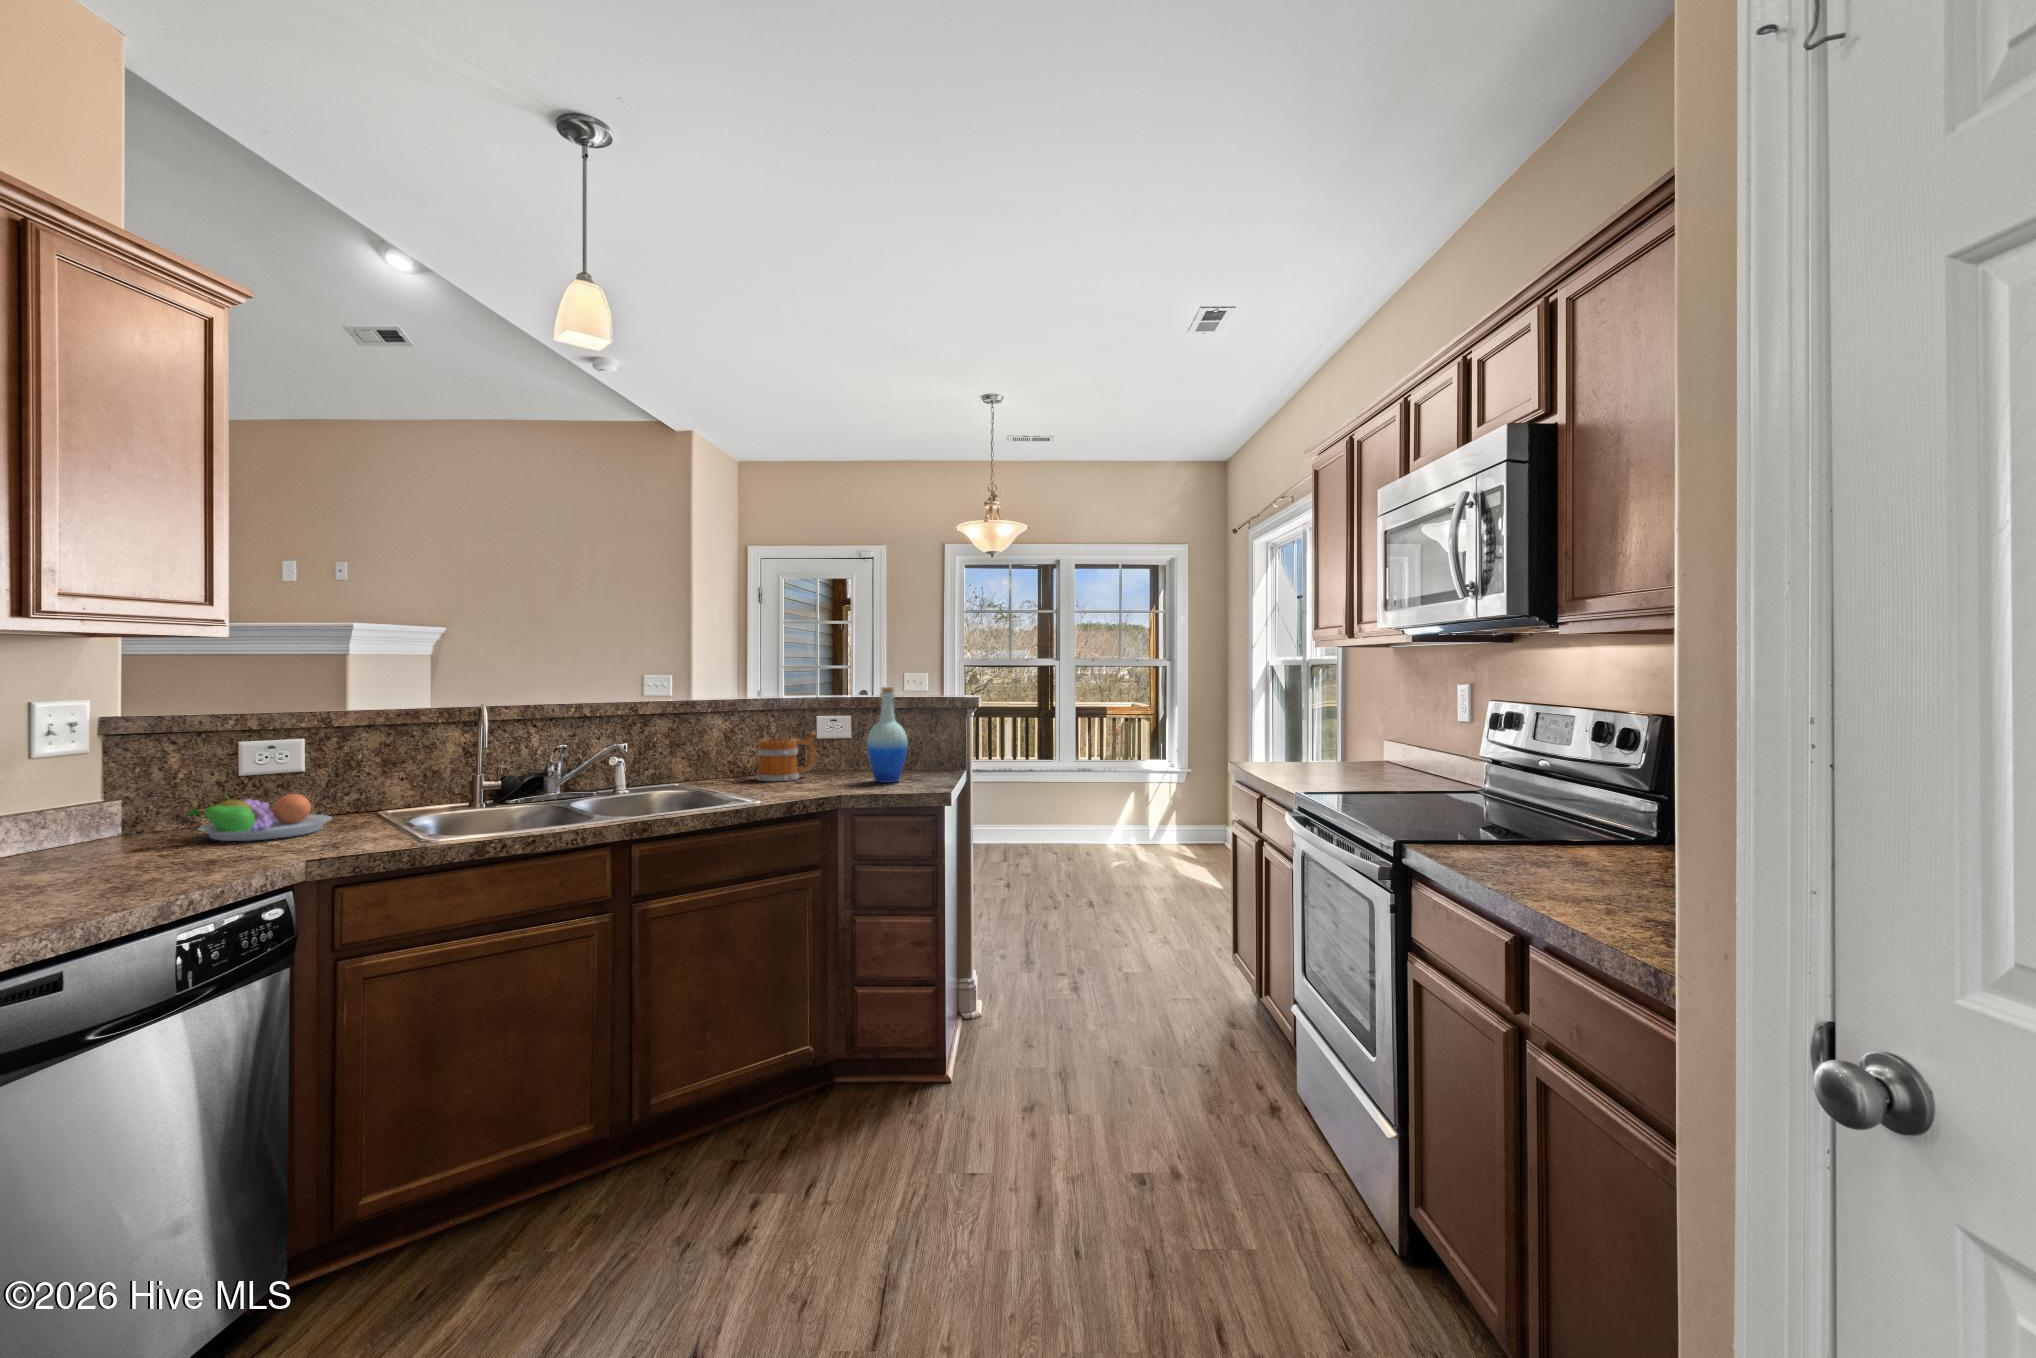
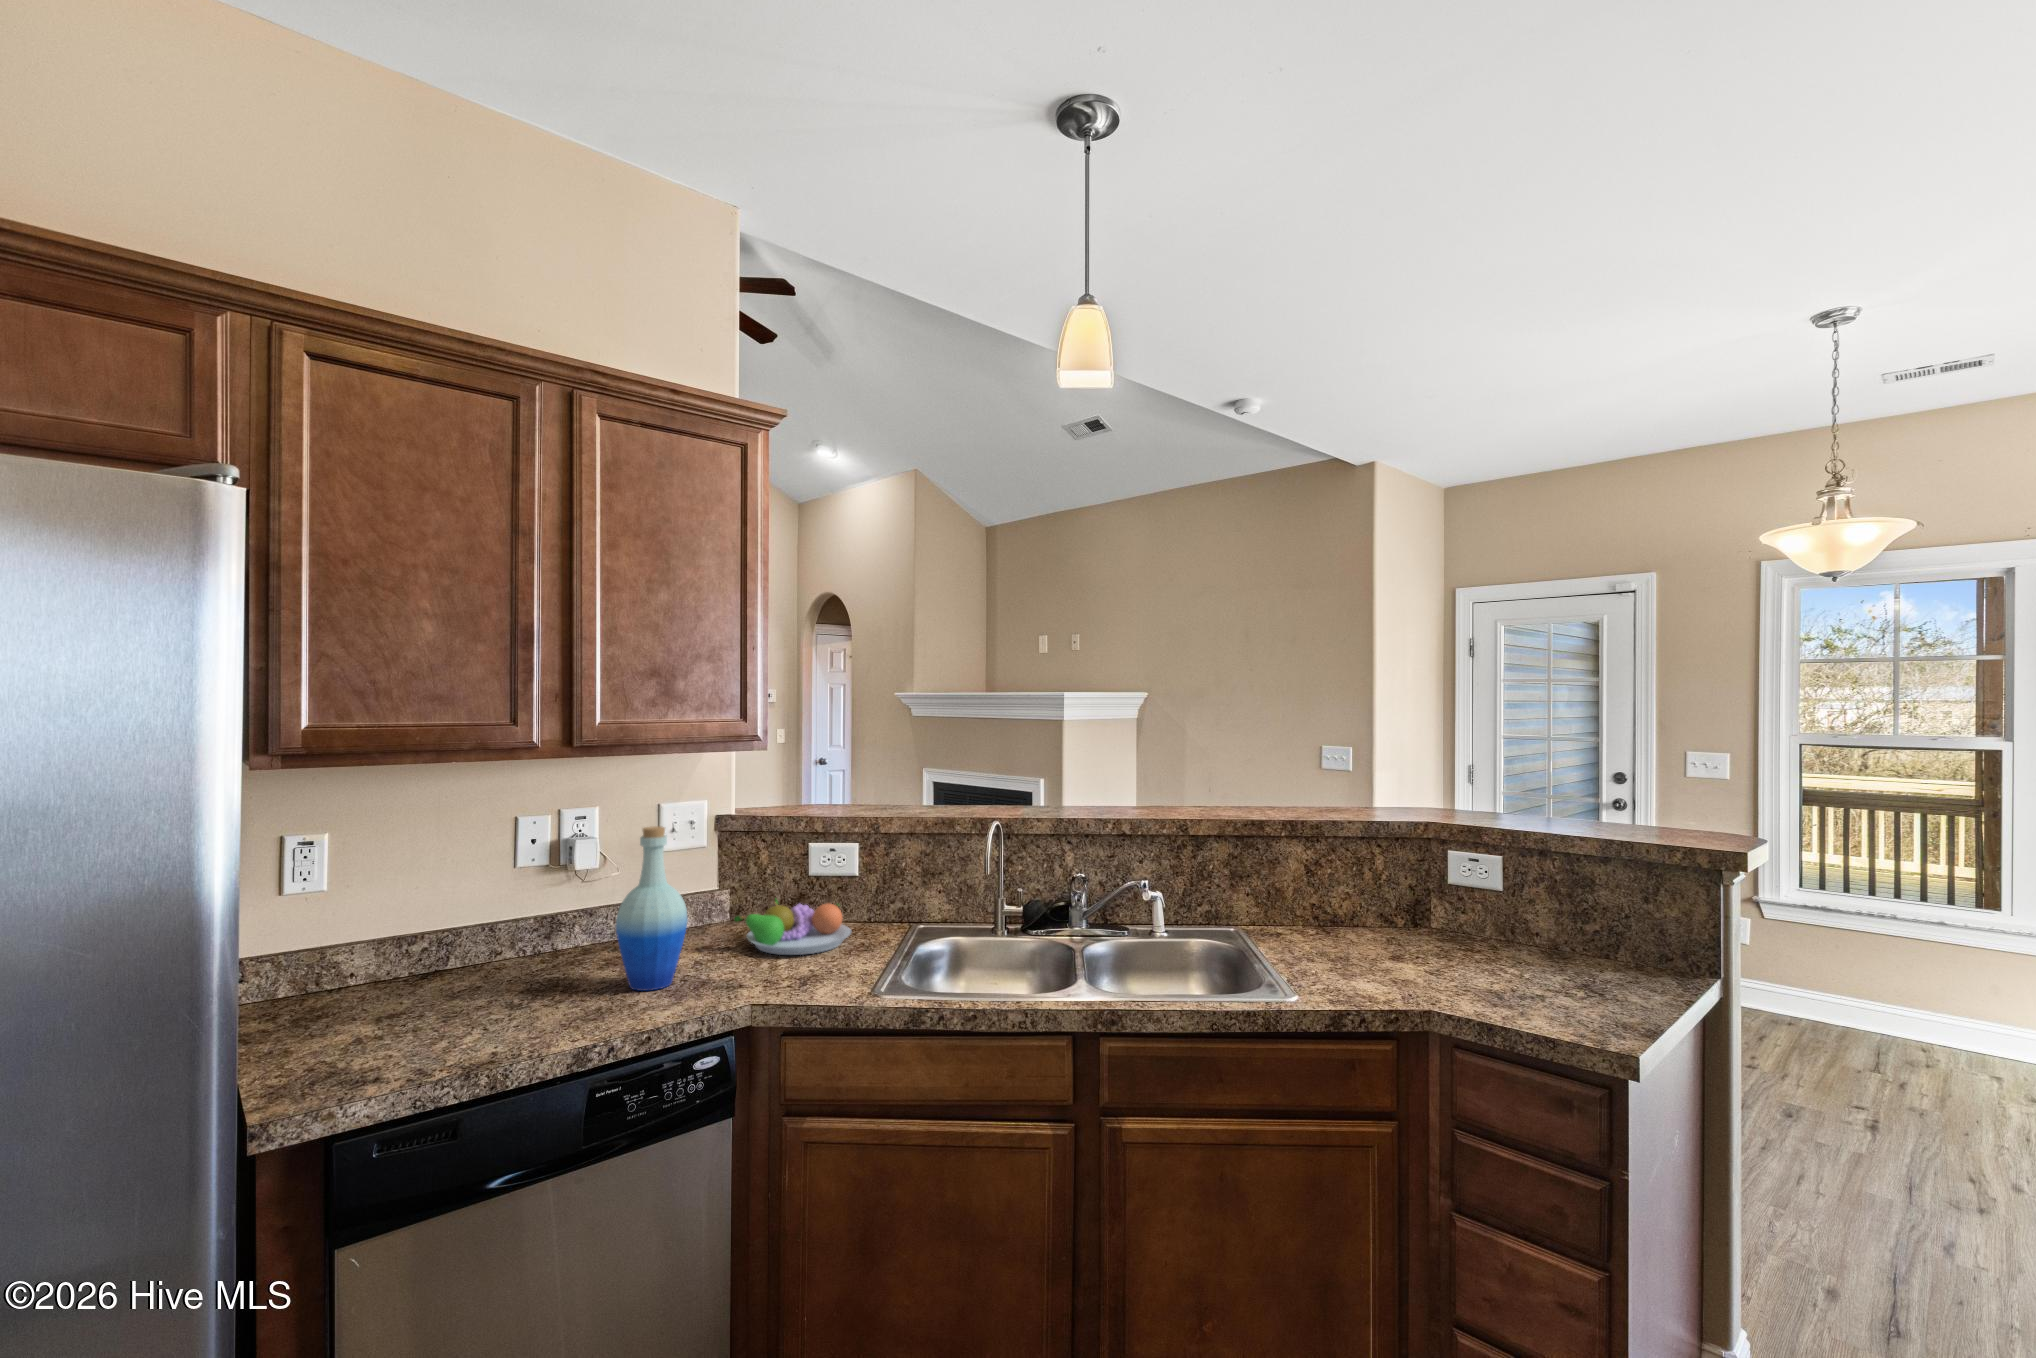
bottle: present [867,687,908,783] -> present [616,826,687,991]
mug: present [756,731,817,781] -> none [1341,878,1436,950]

